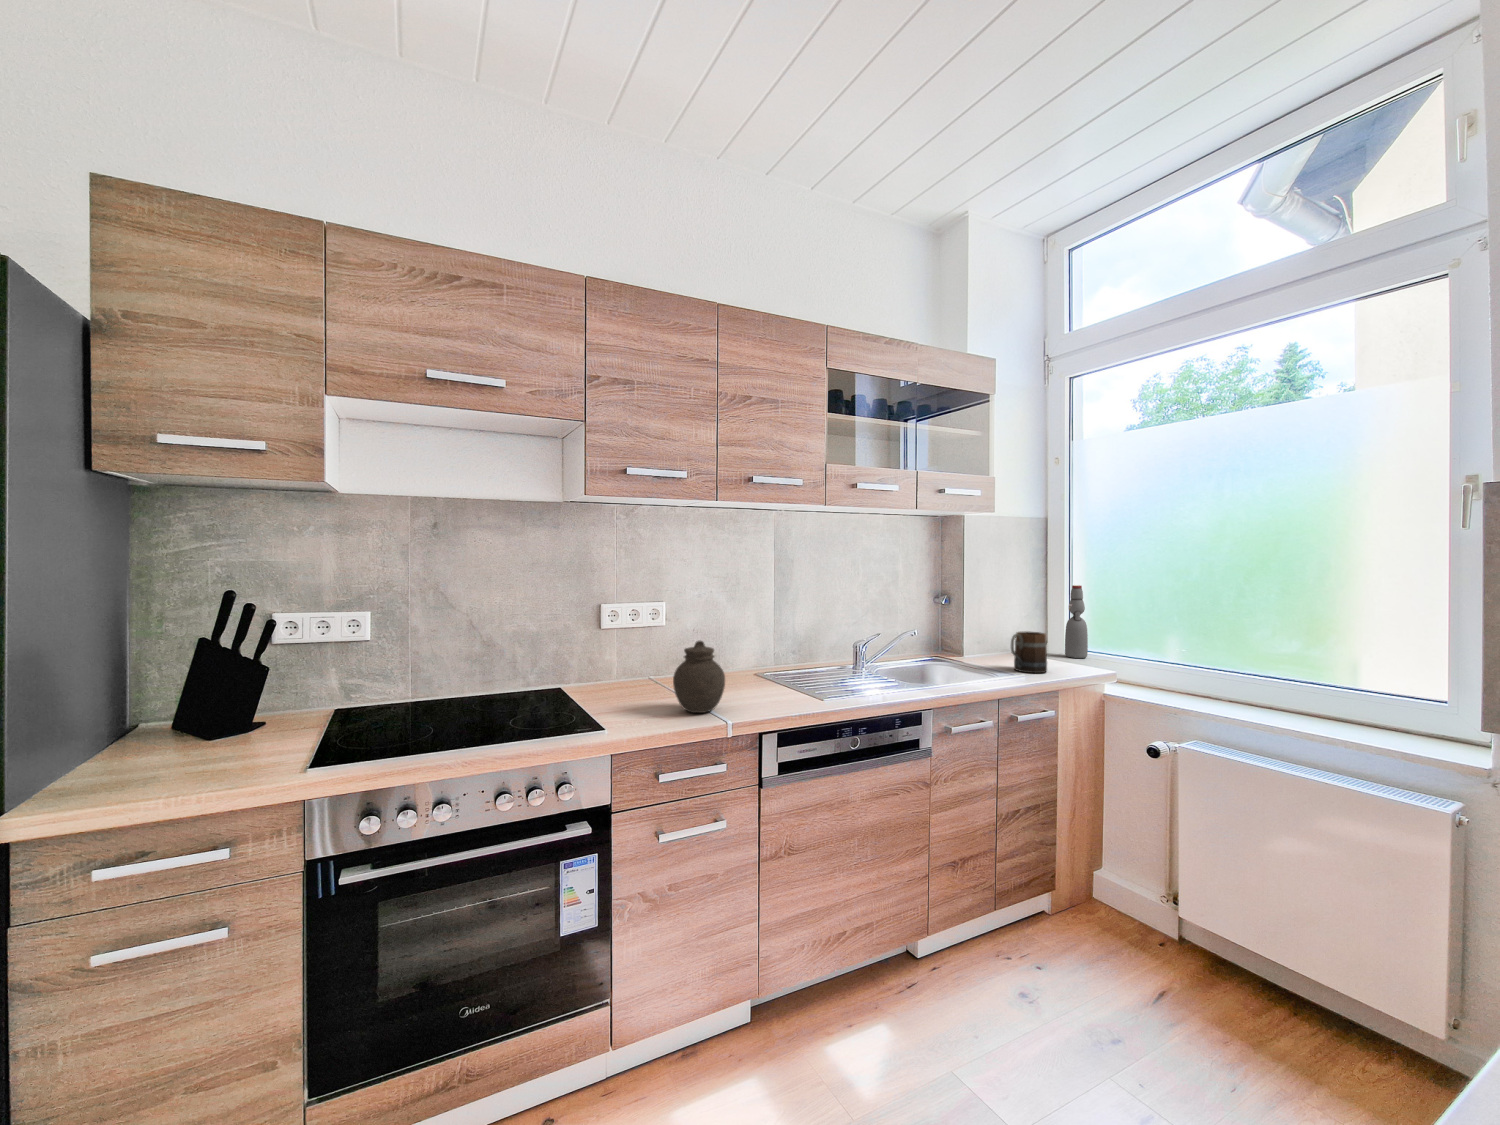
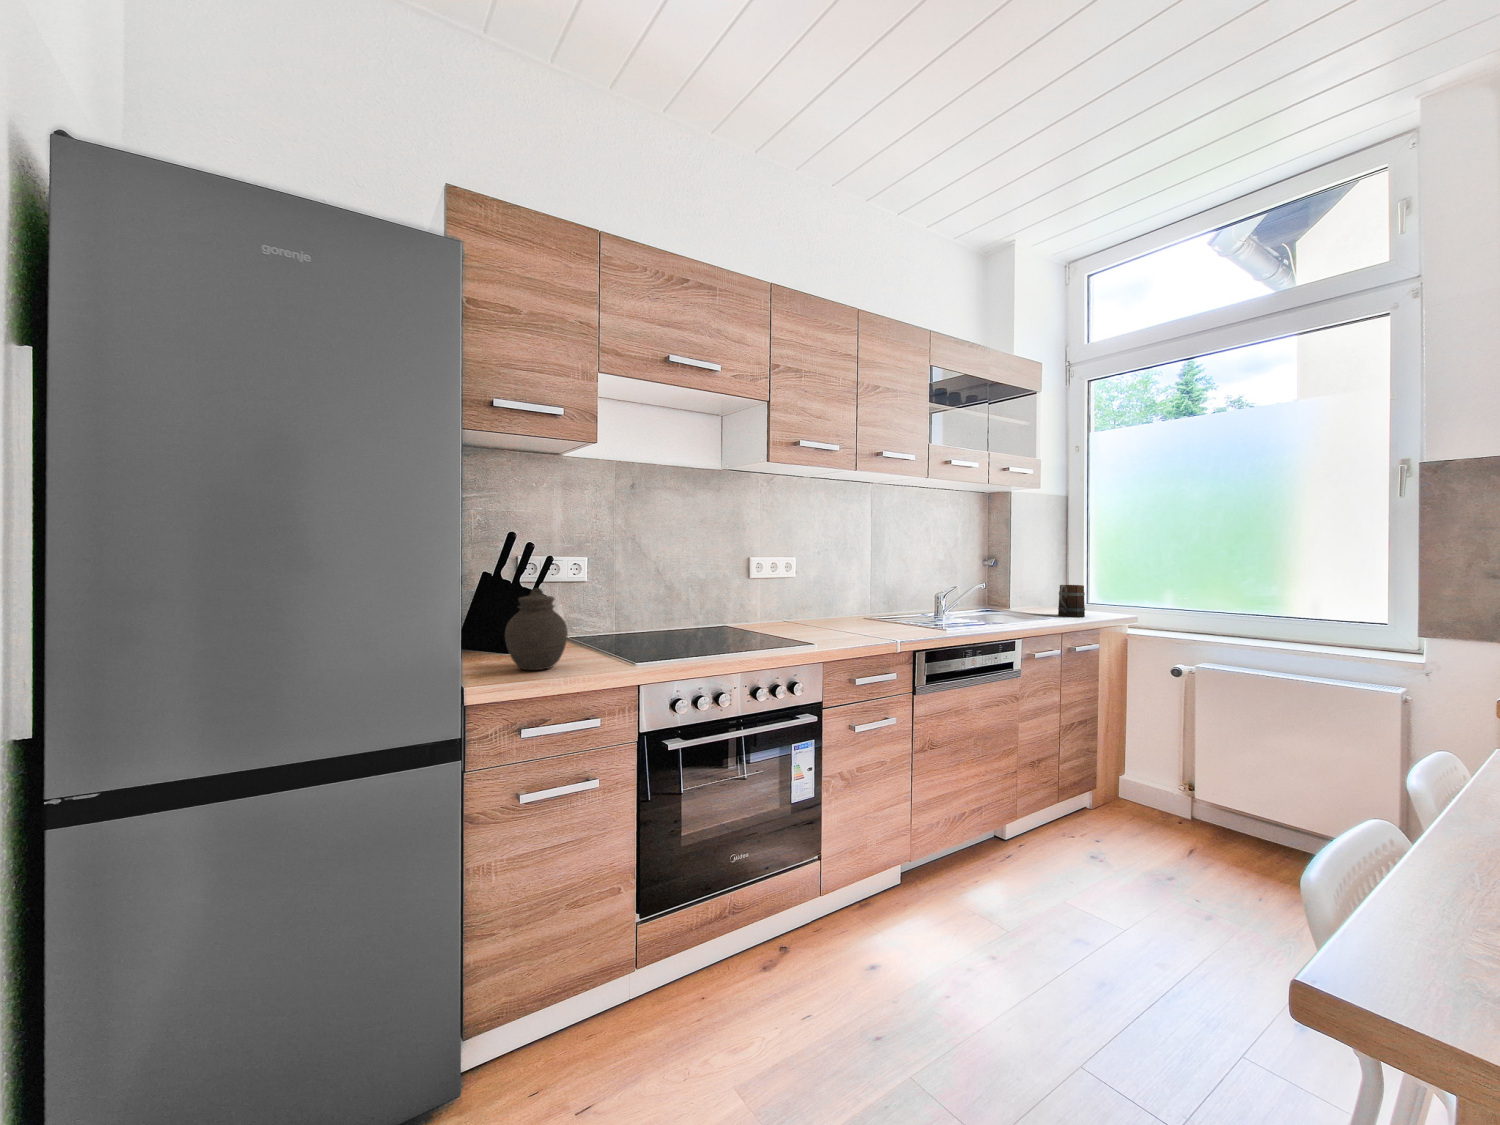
bottle: present [1065,585,1088,658] -> none [1084,550,1103,609]
jar: present [673,641,725,713] -> present [505,588,568,670]

